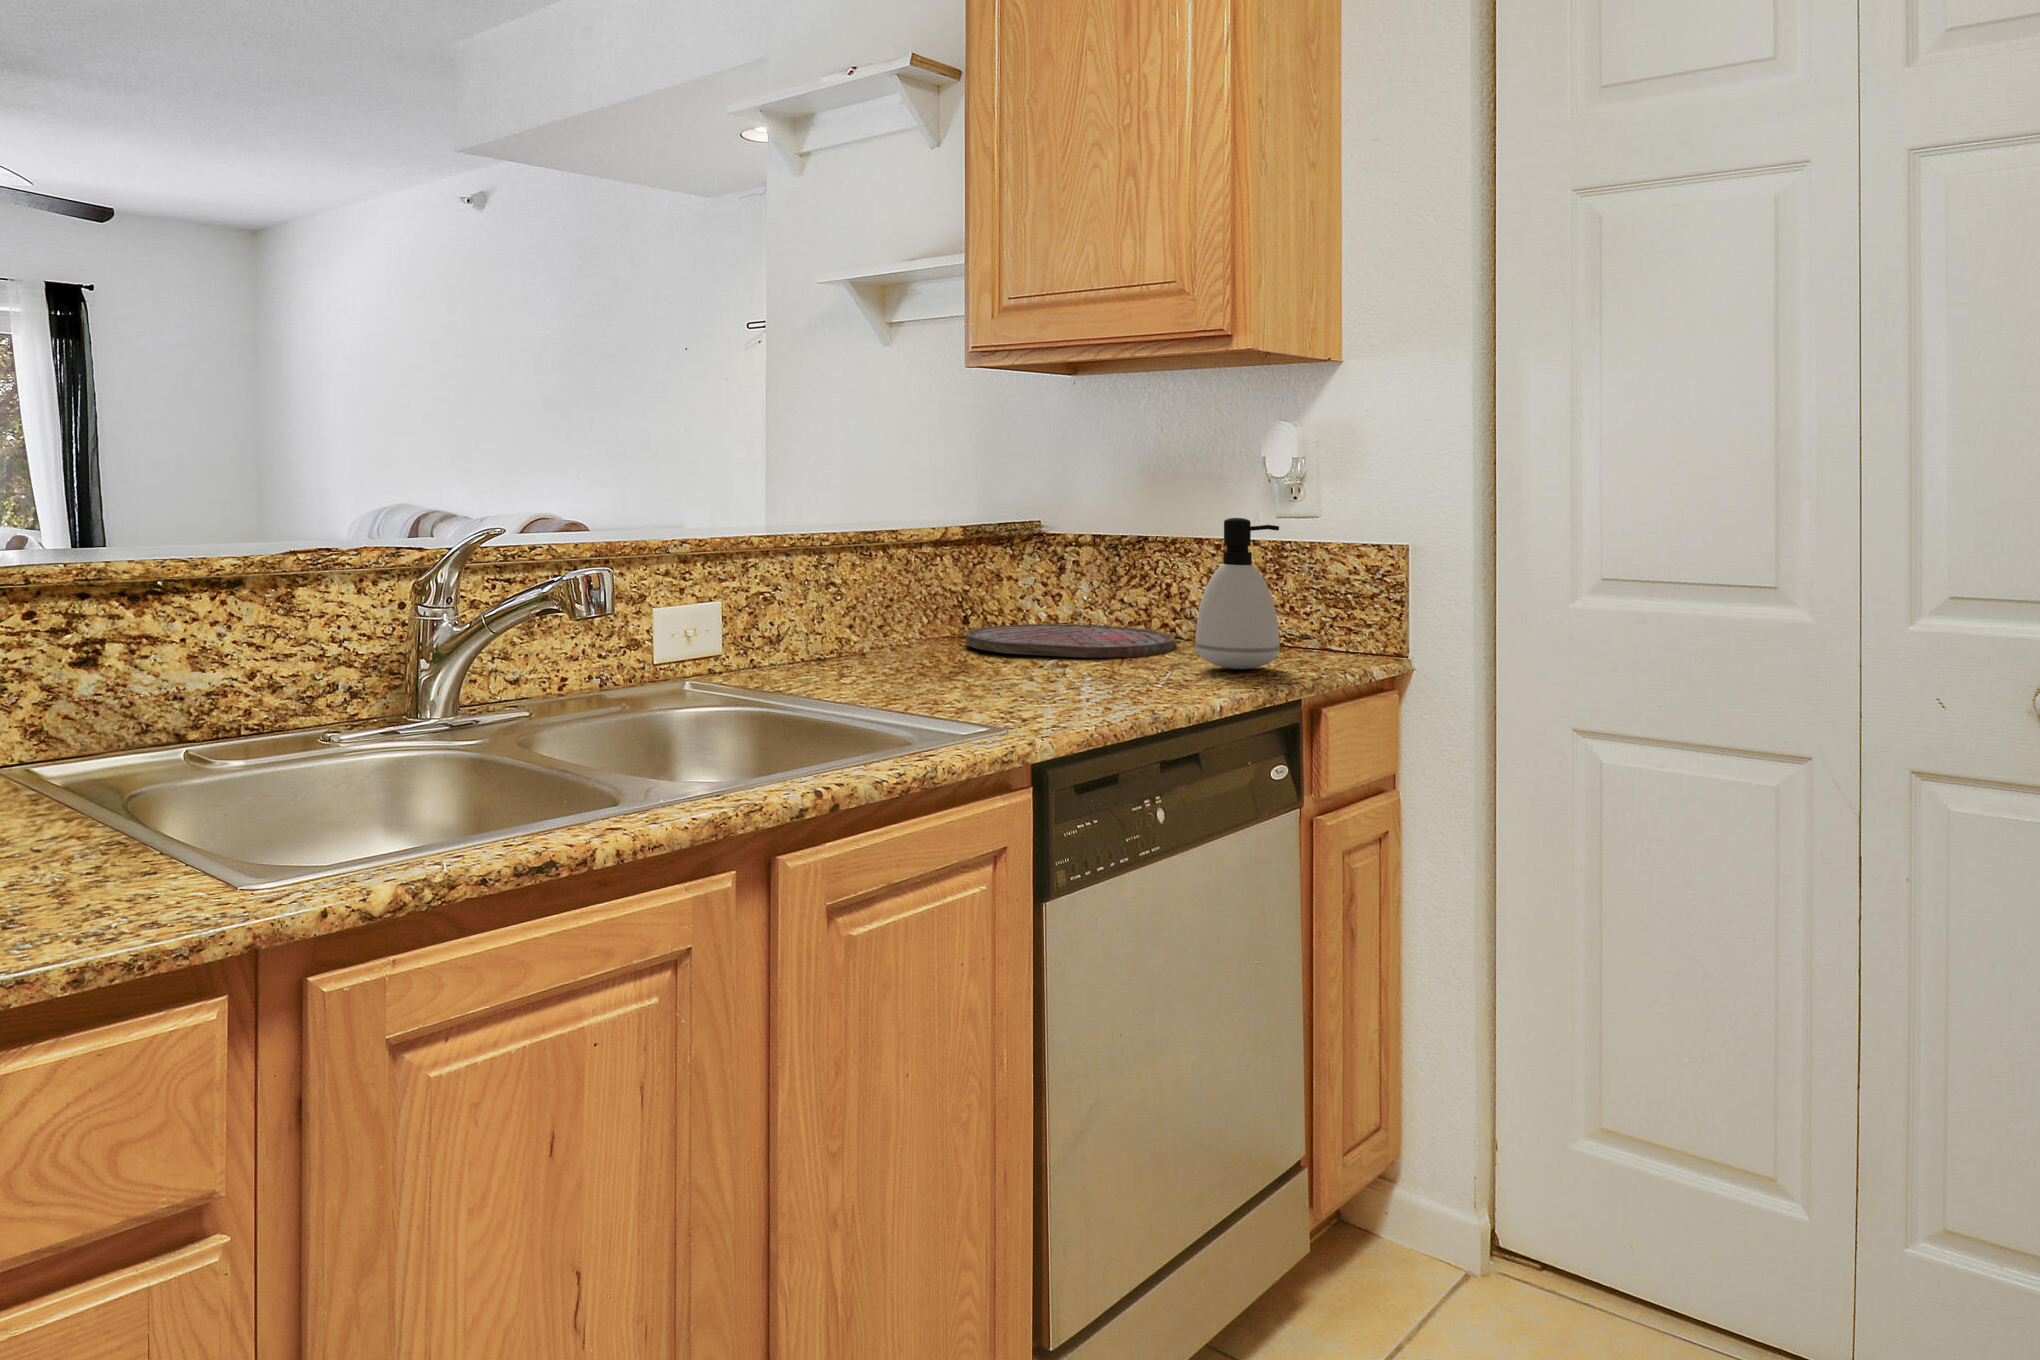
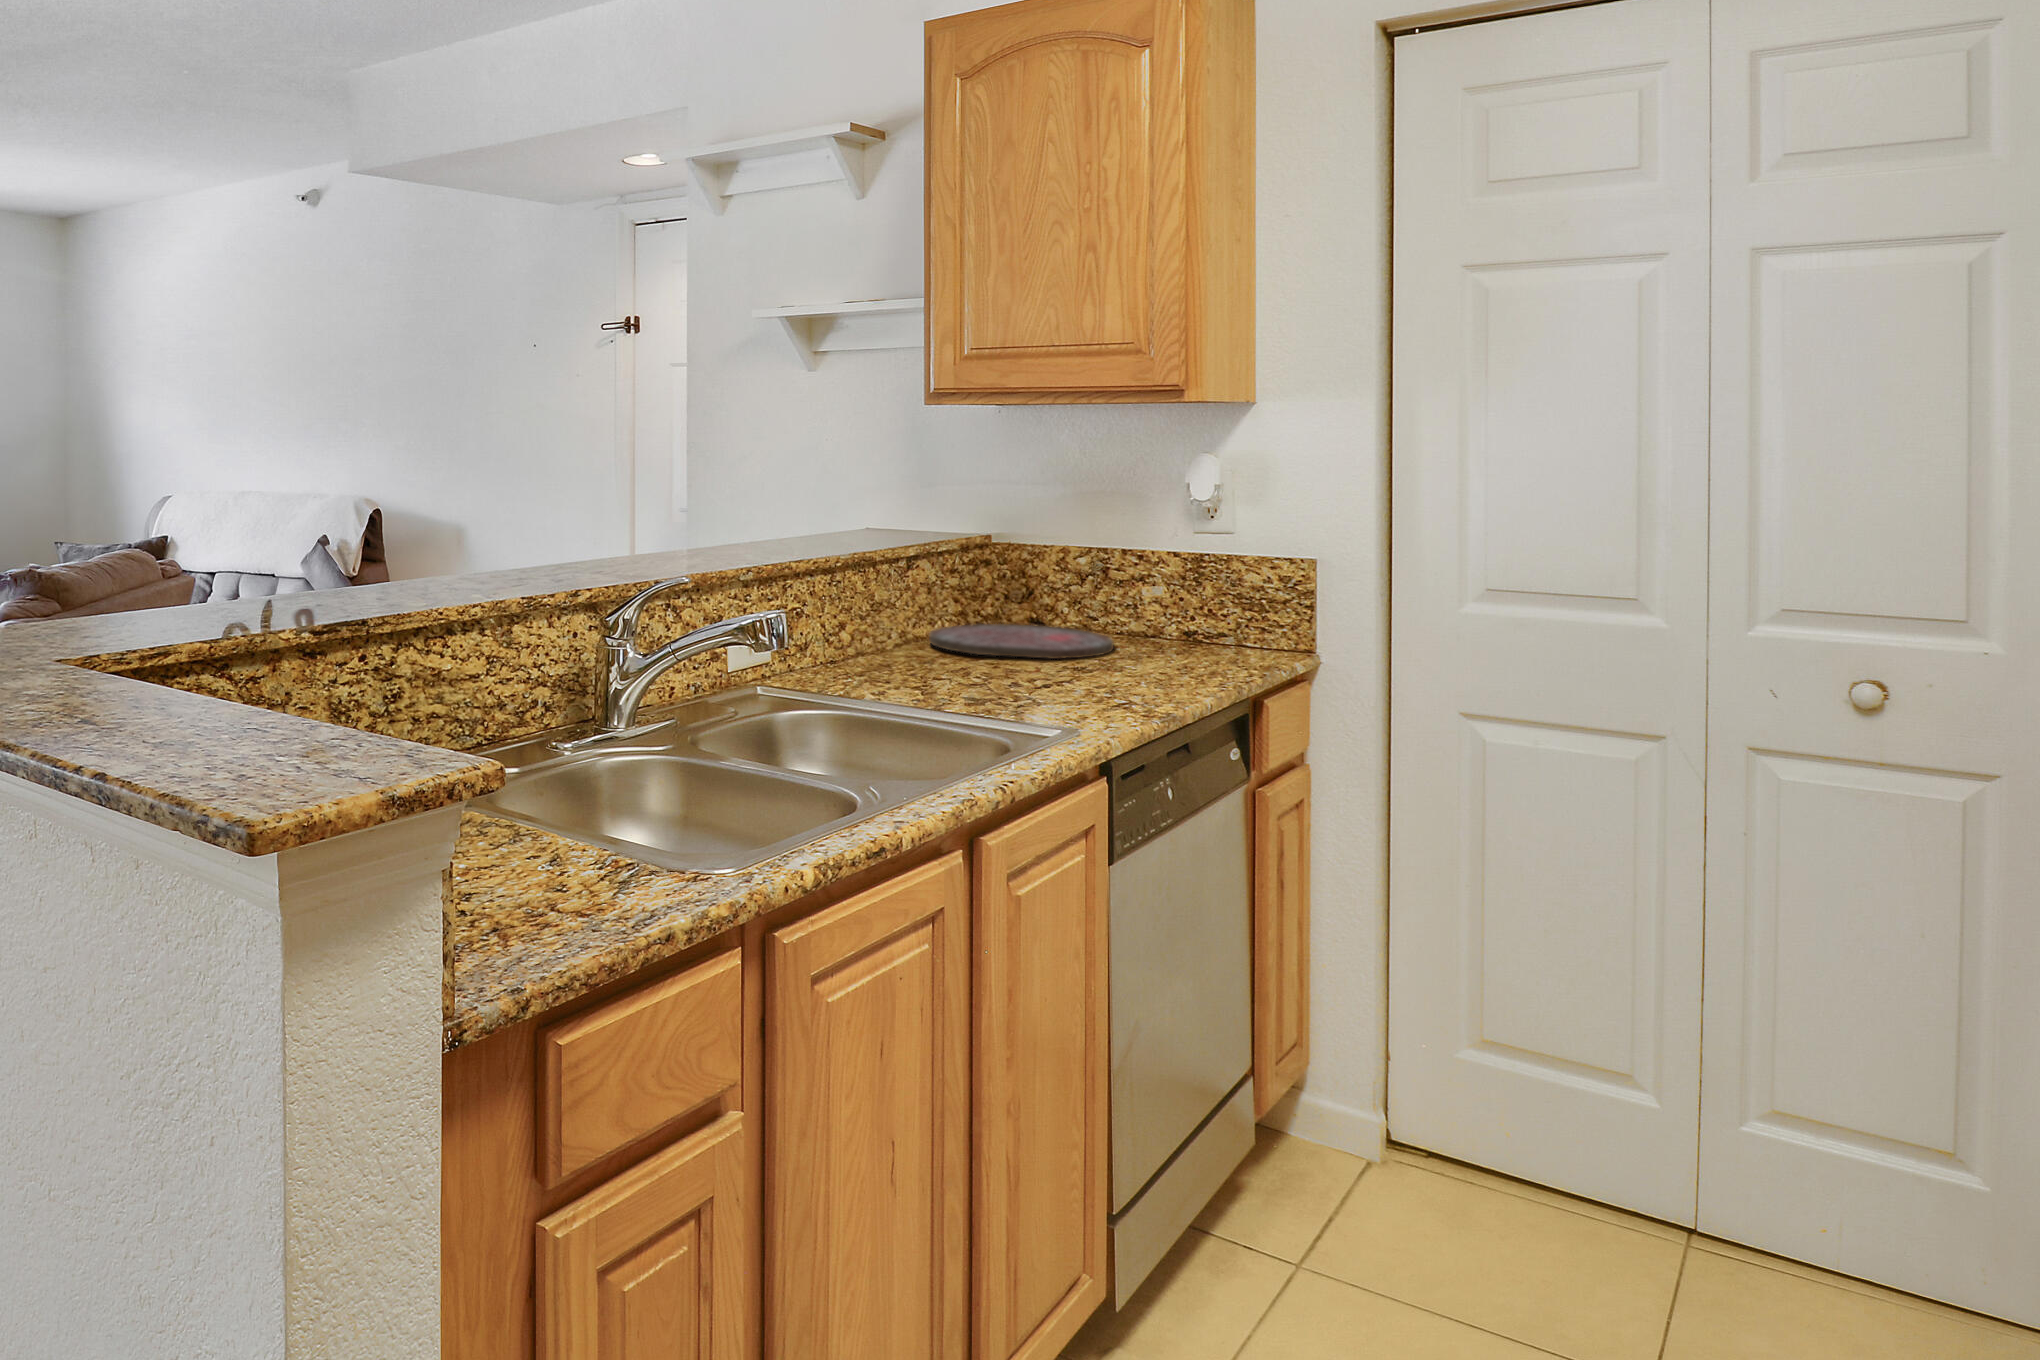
soap dispenser: present [1196,518,1280,669] -> none [1156,546,1231,670]

